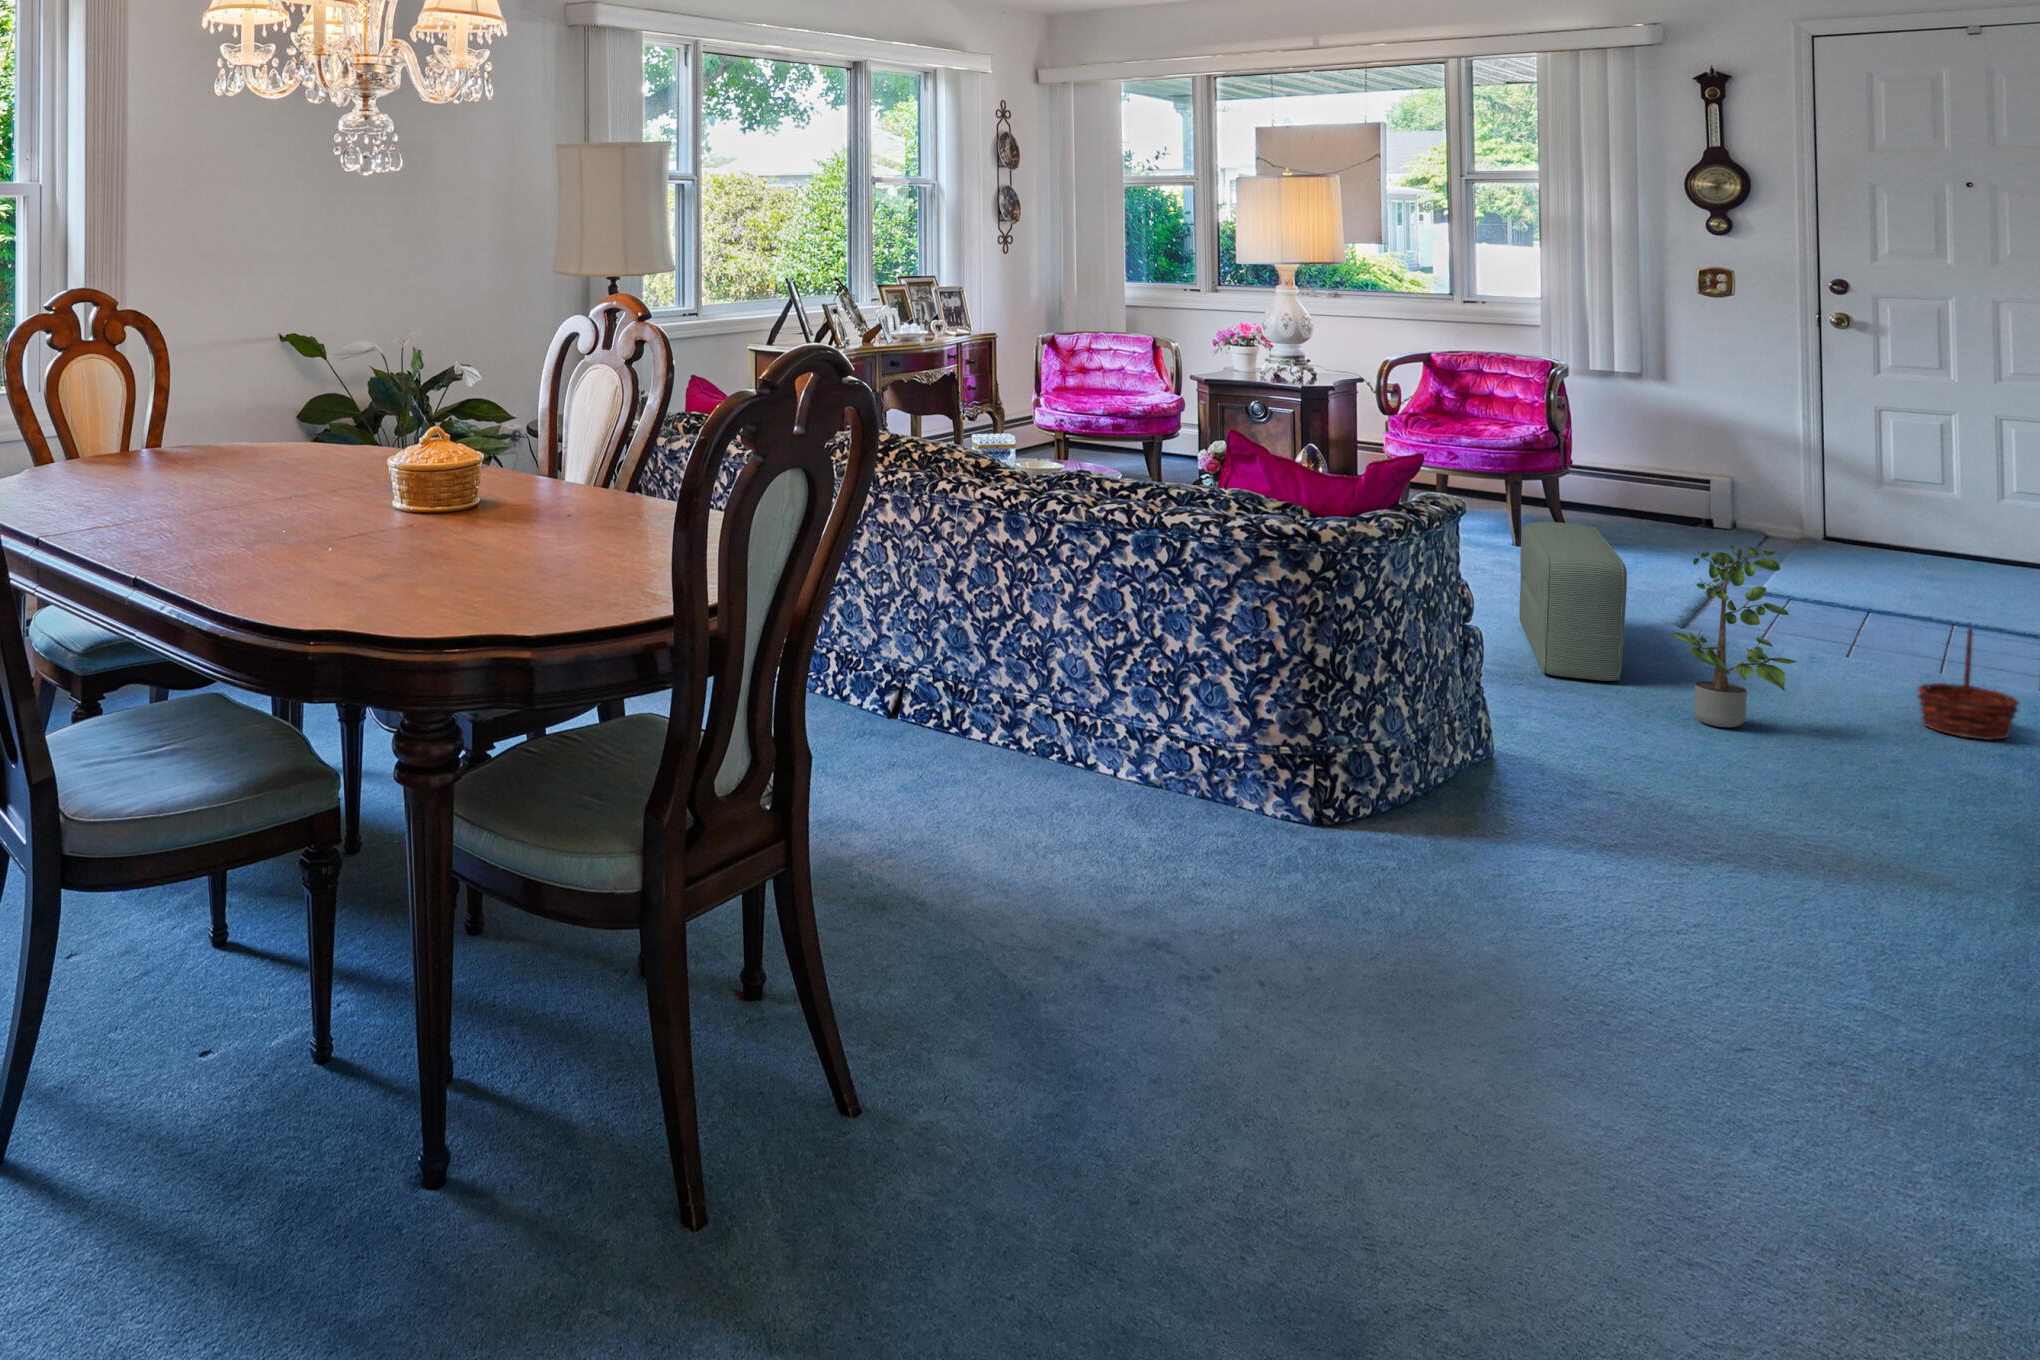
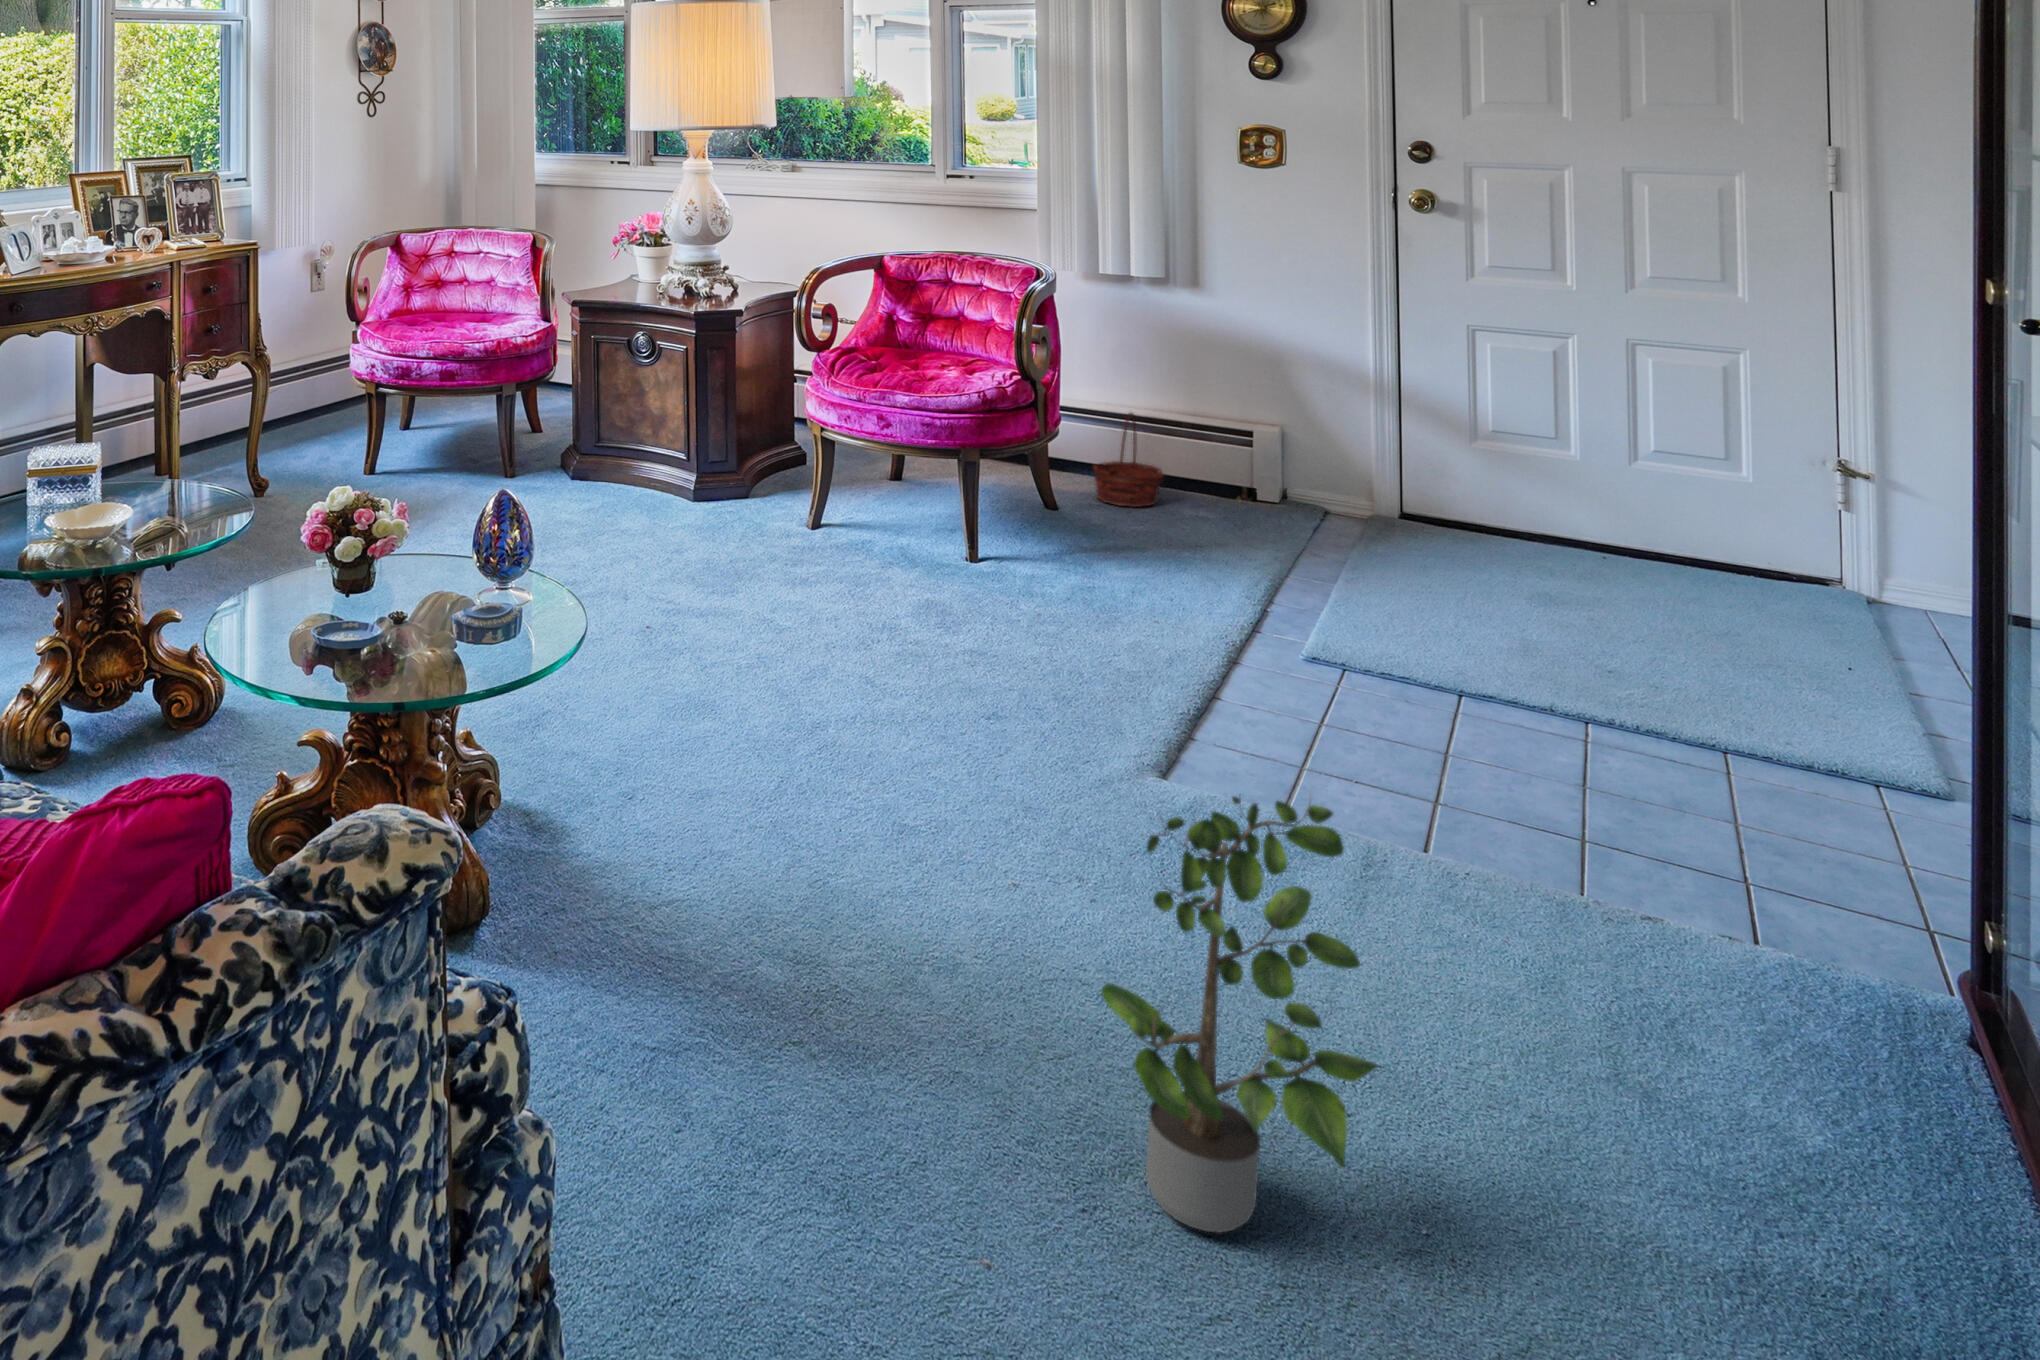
pouf: present [1519,522,1627,681] -> none [873,599,1038,1004]
basket: present [1917,628,2020,740] -> present [1094,413,1164,507]

